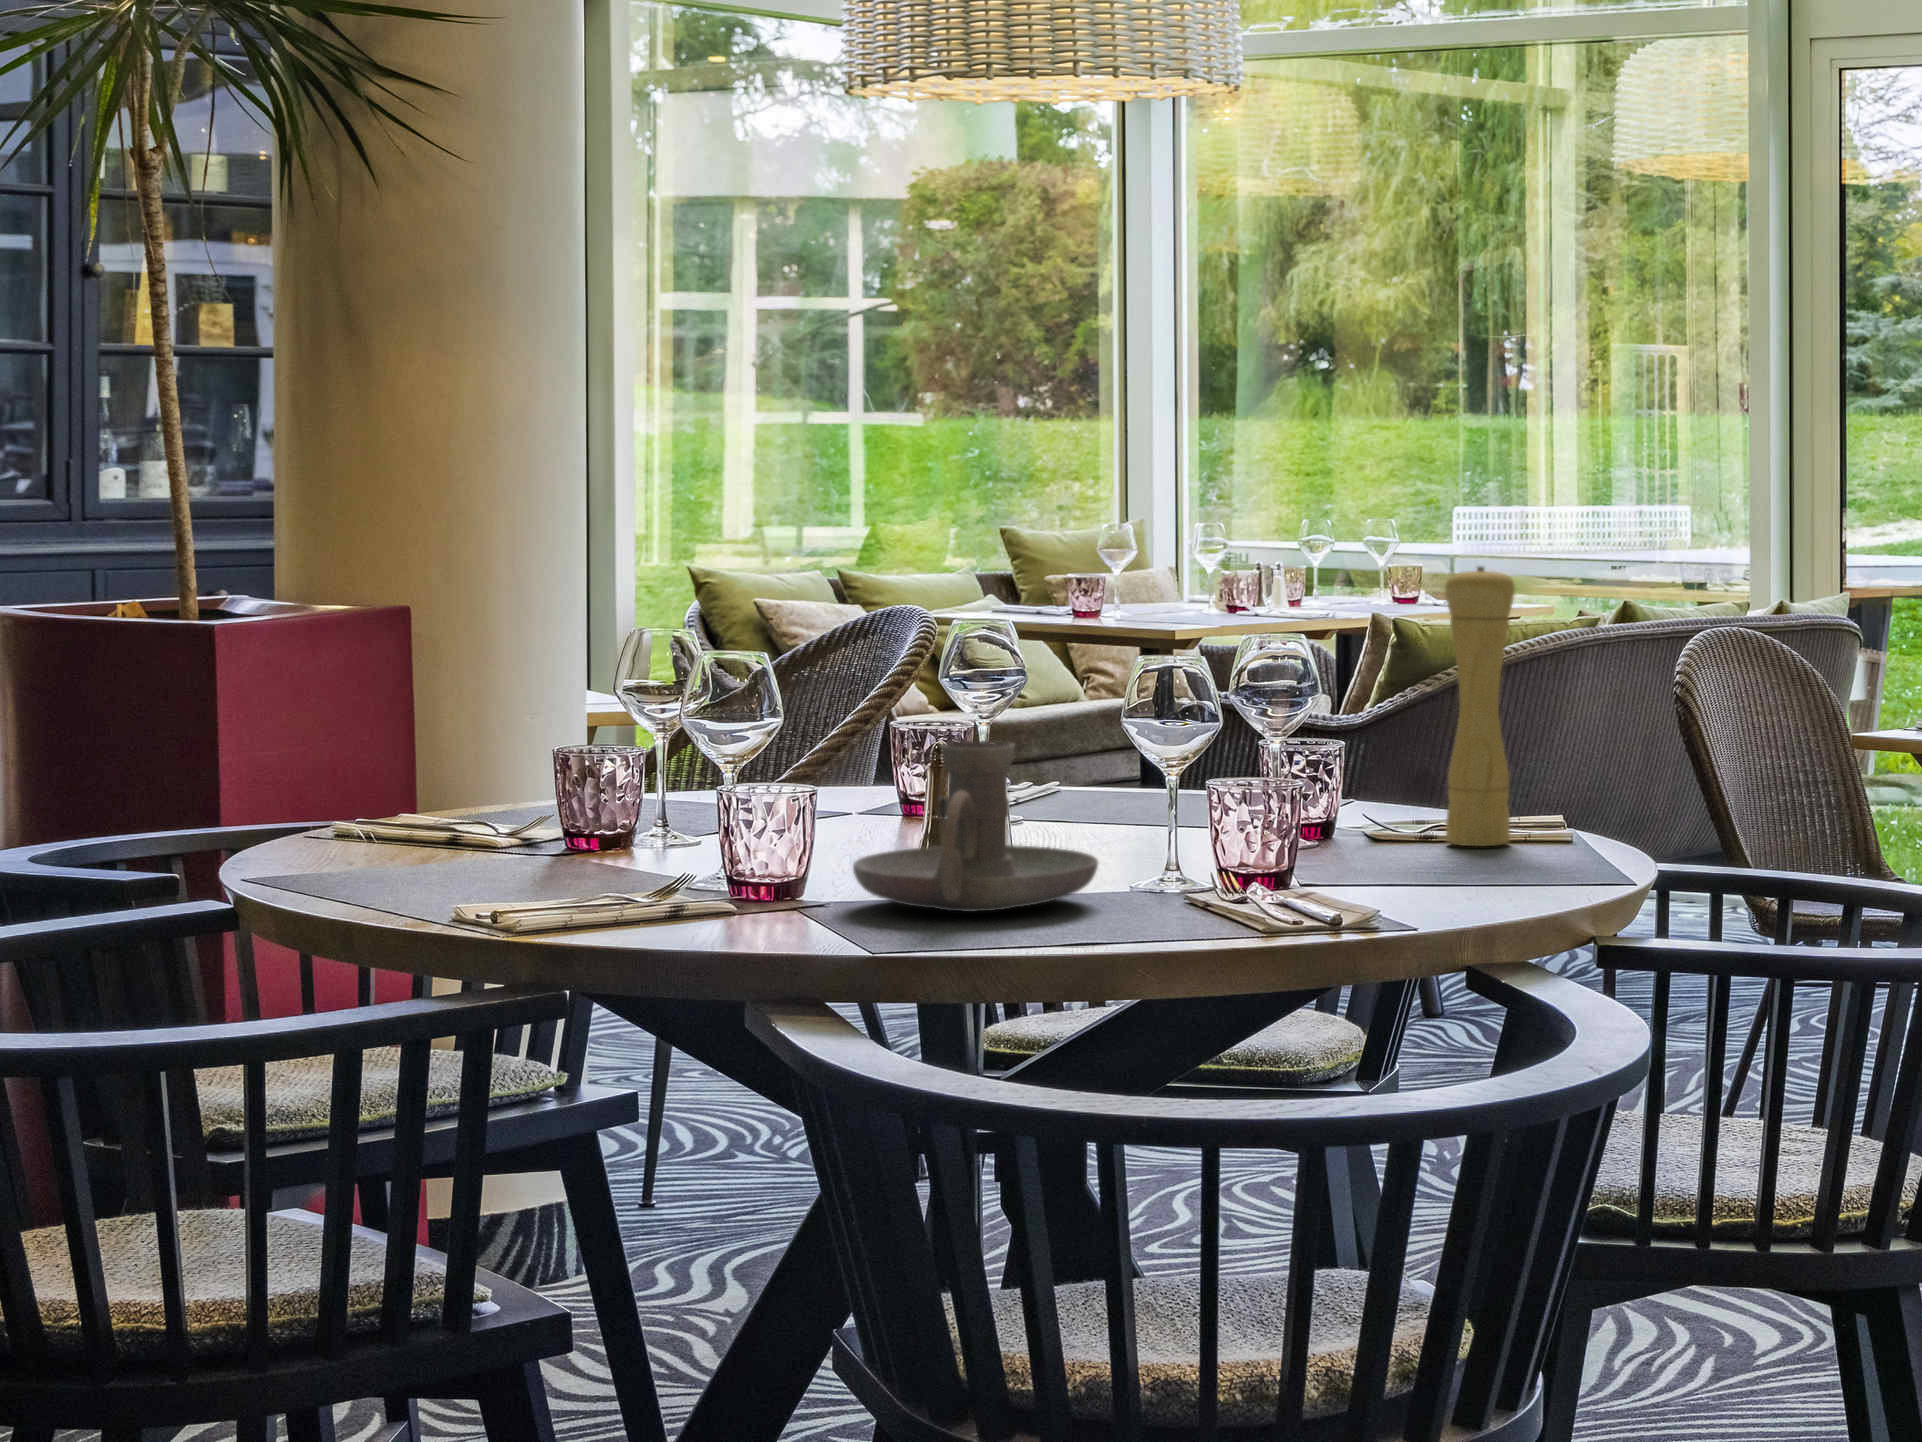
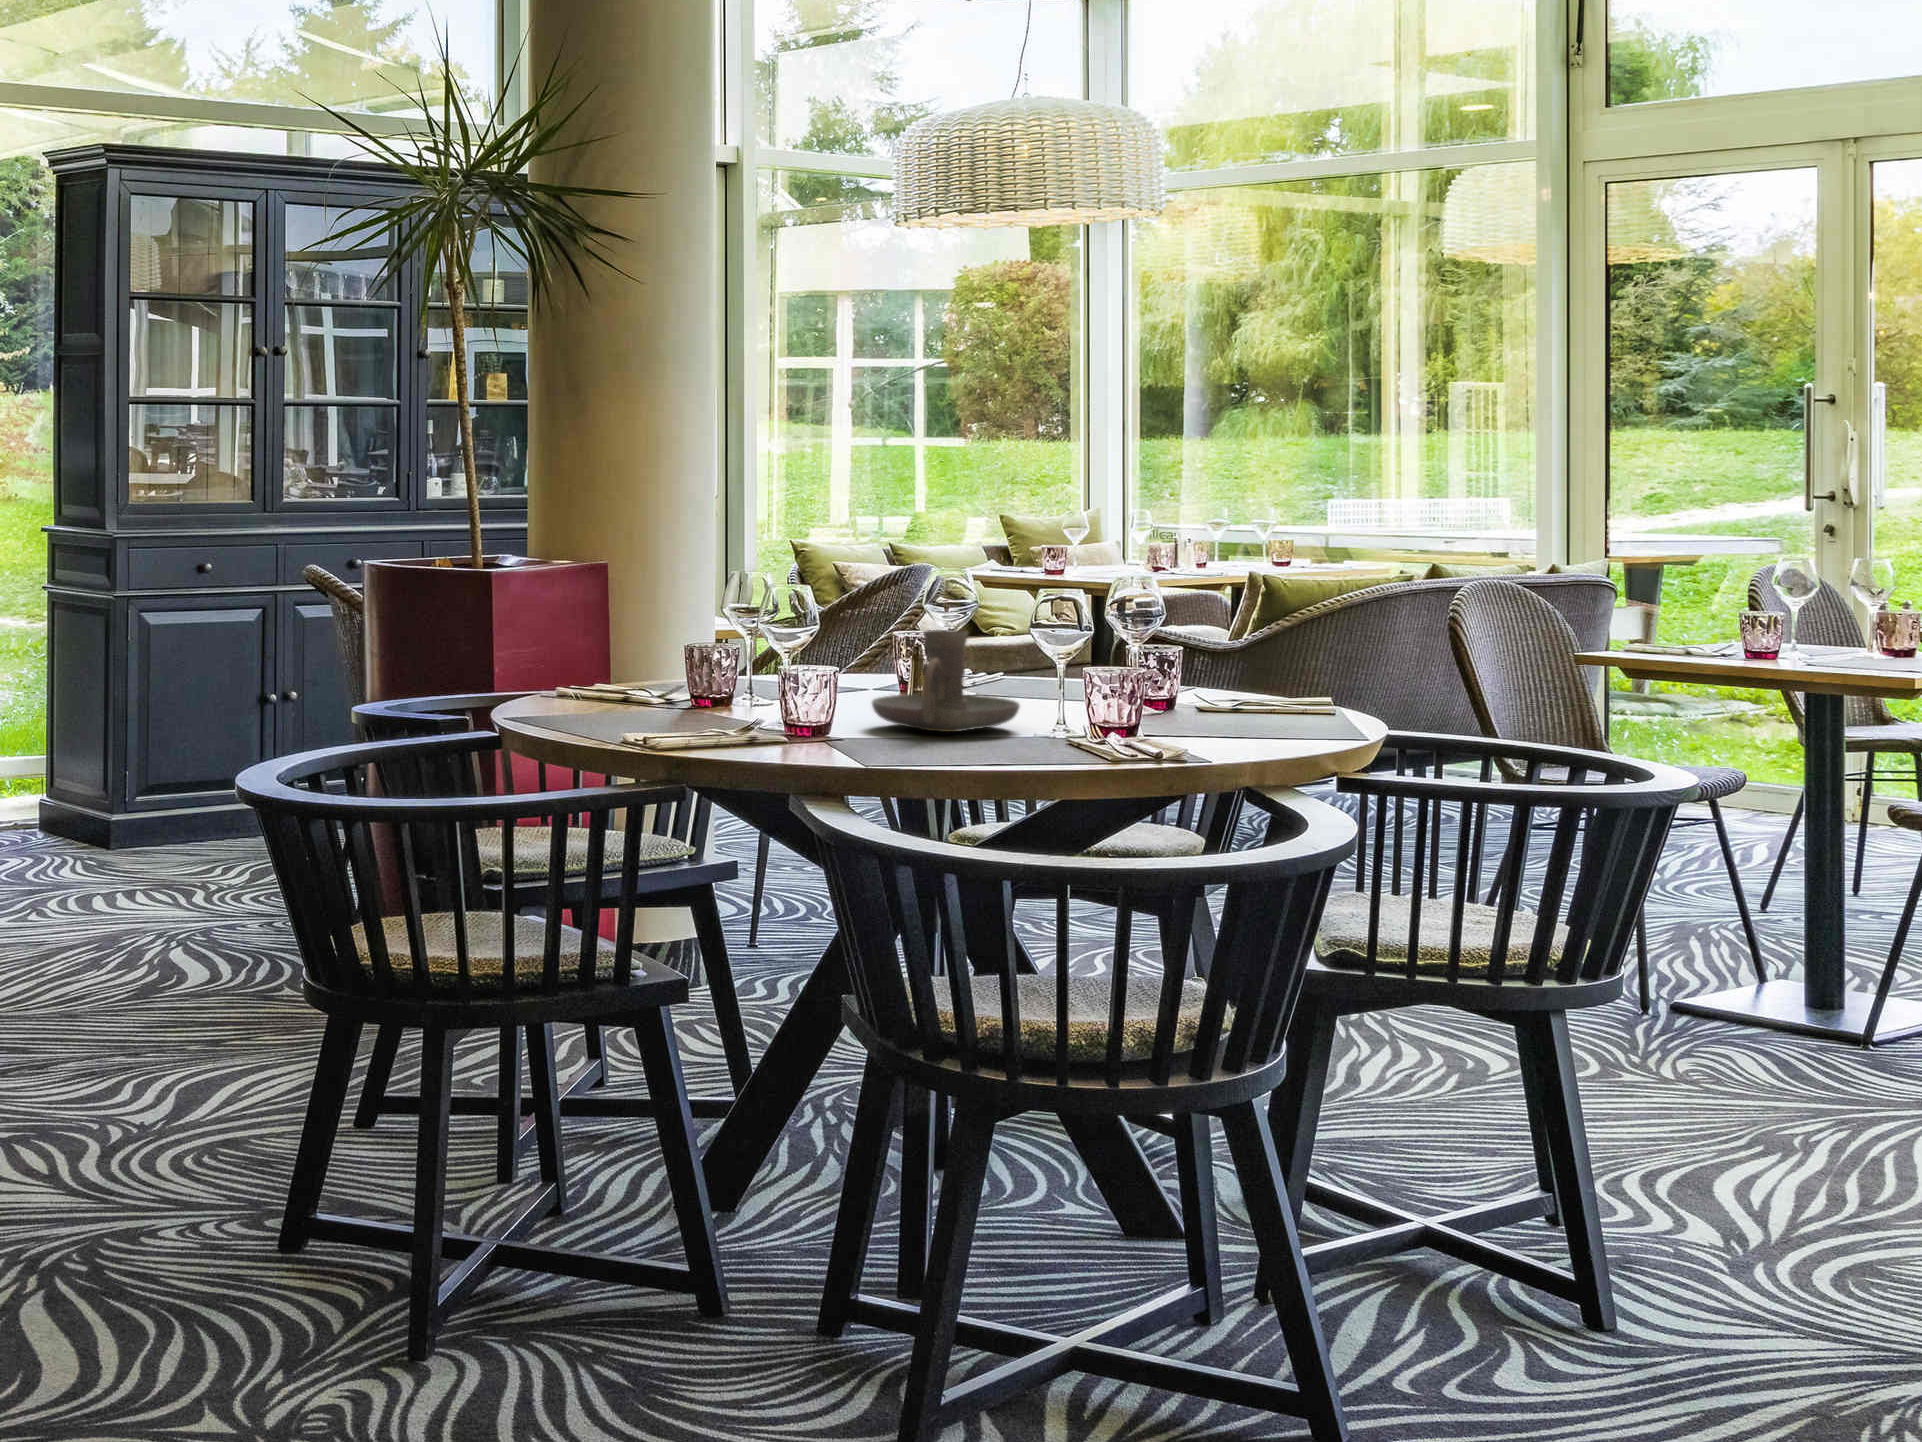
pepper mill: present [1445,566,1515,846] -> none [1250,530,1296,710]

